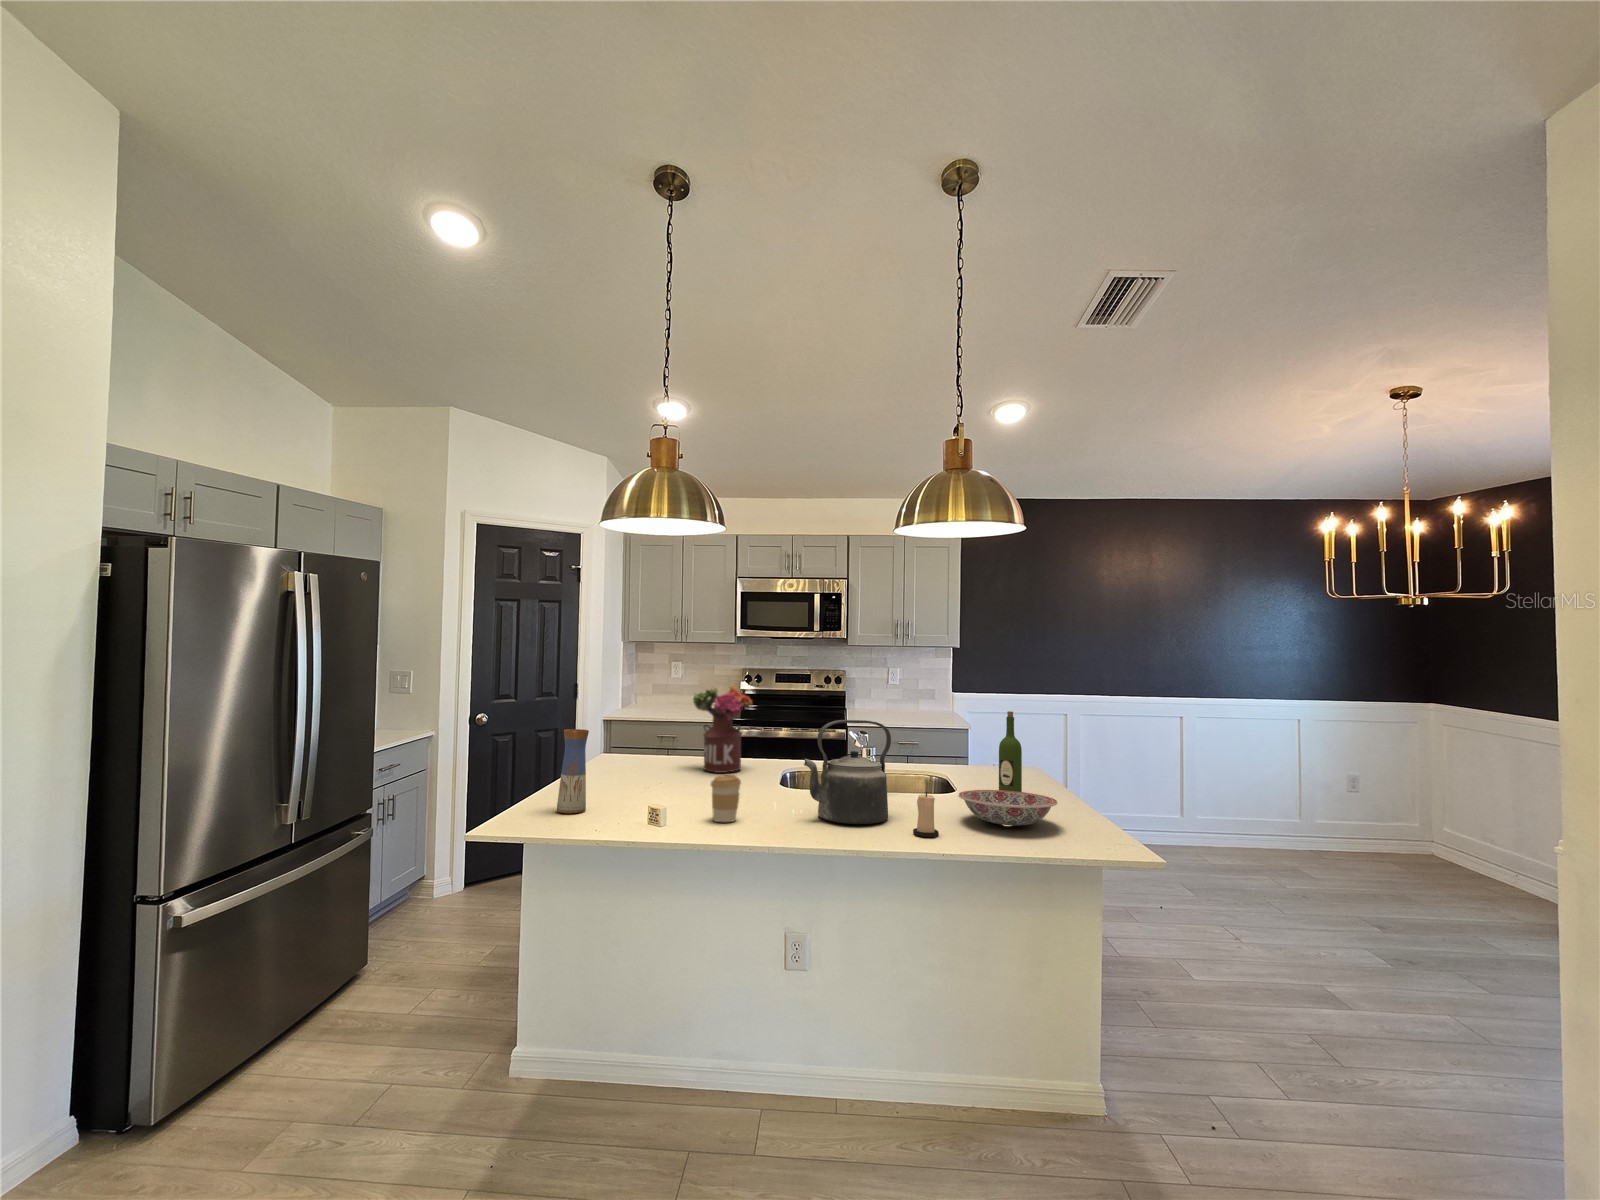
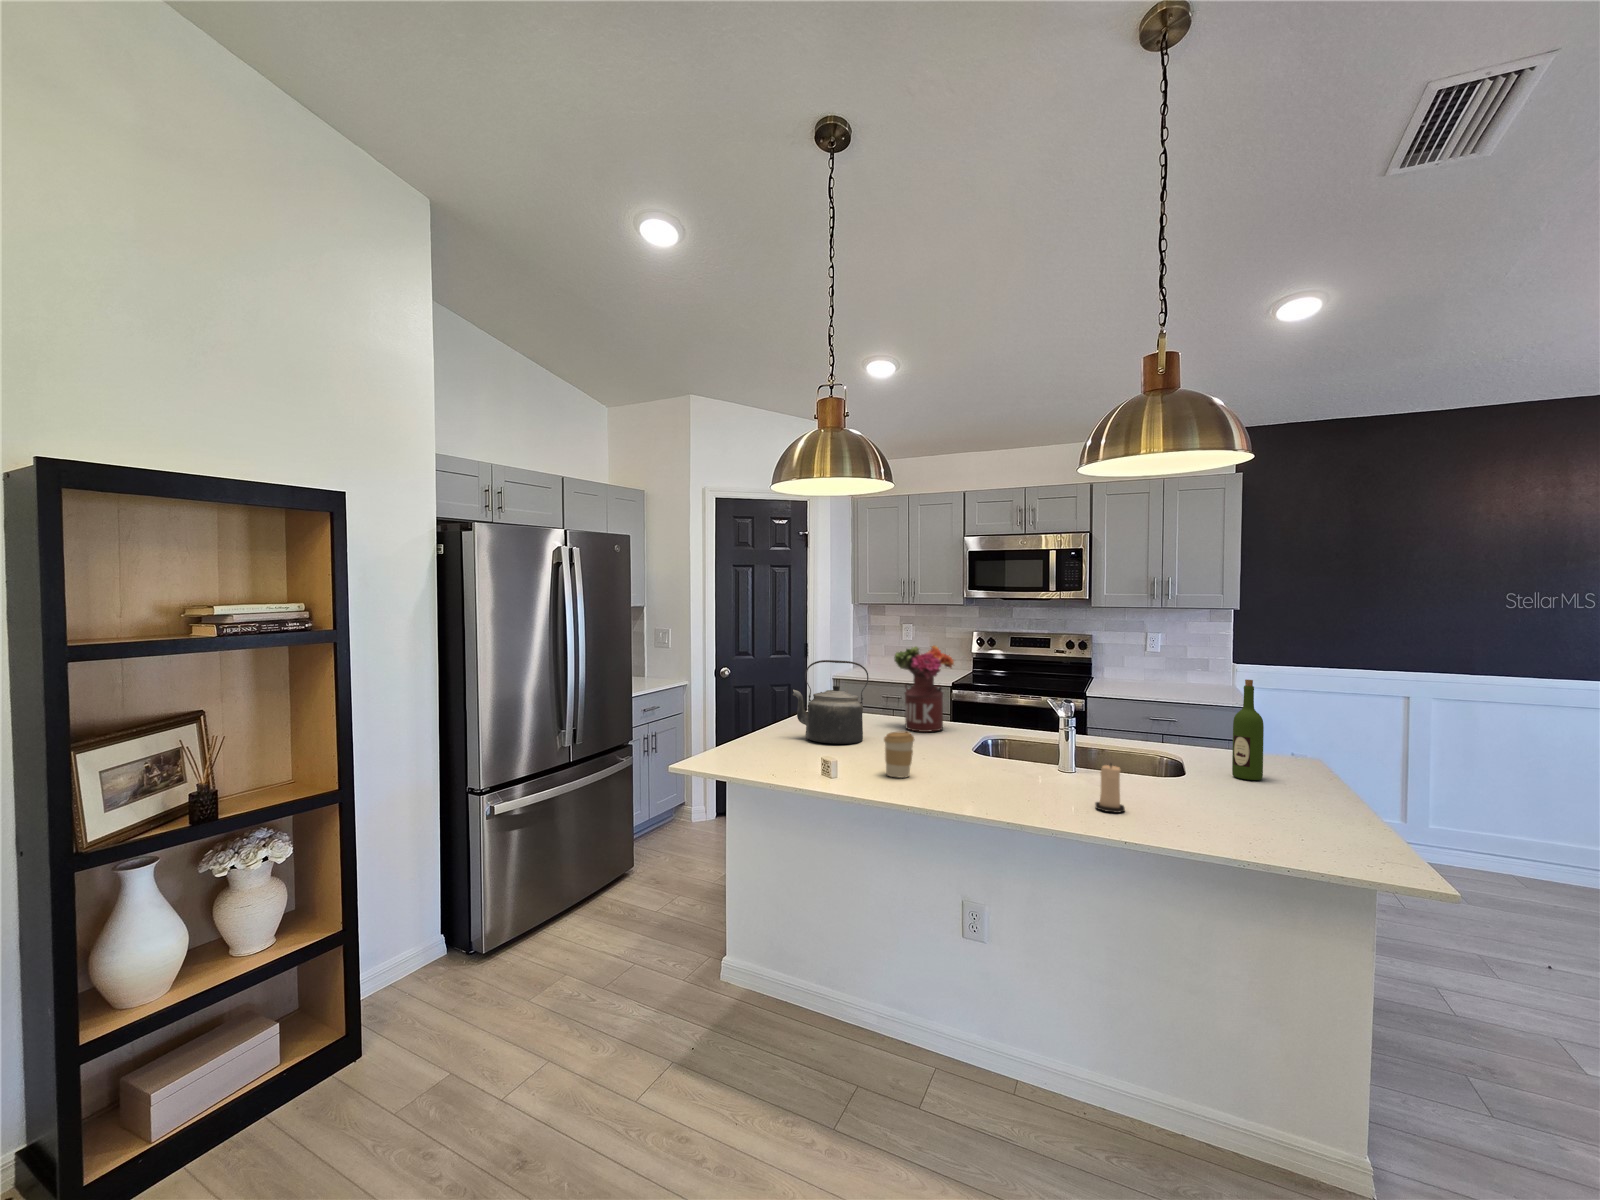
kettle: present [804,720,891,824] -> present [793,660,868,744]
vase: present [557,729,589,813] -> none [750,681,777,757]
ceramic bowl: present [959,790,1057,825] -> none [1160,767,1289,811]

